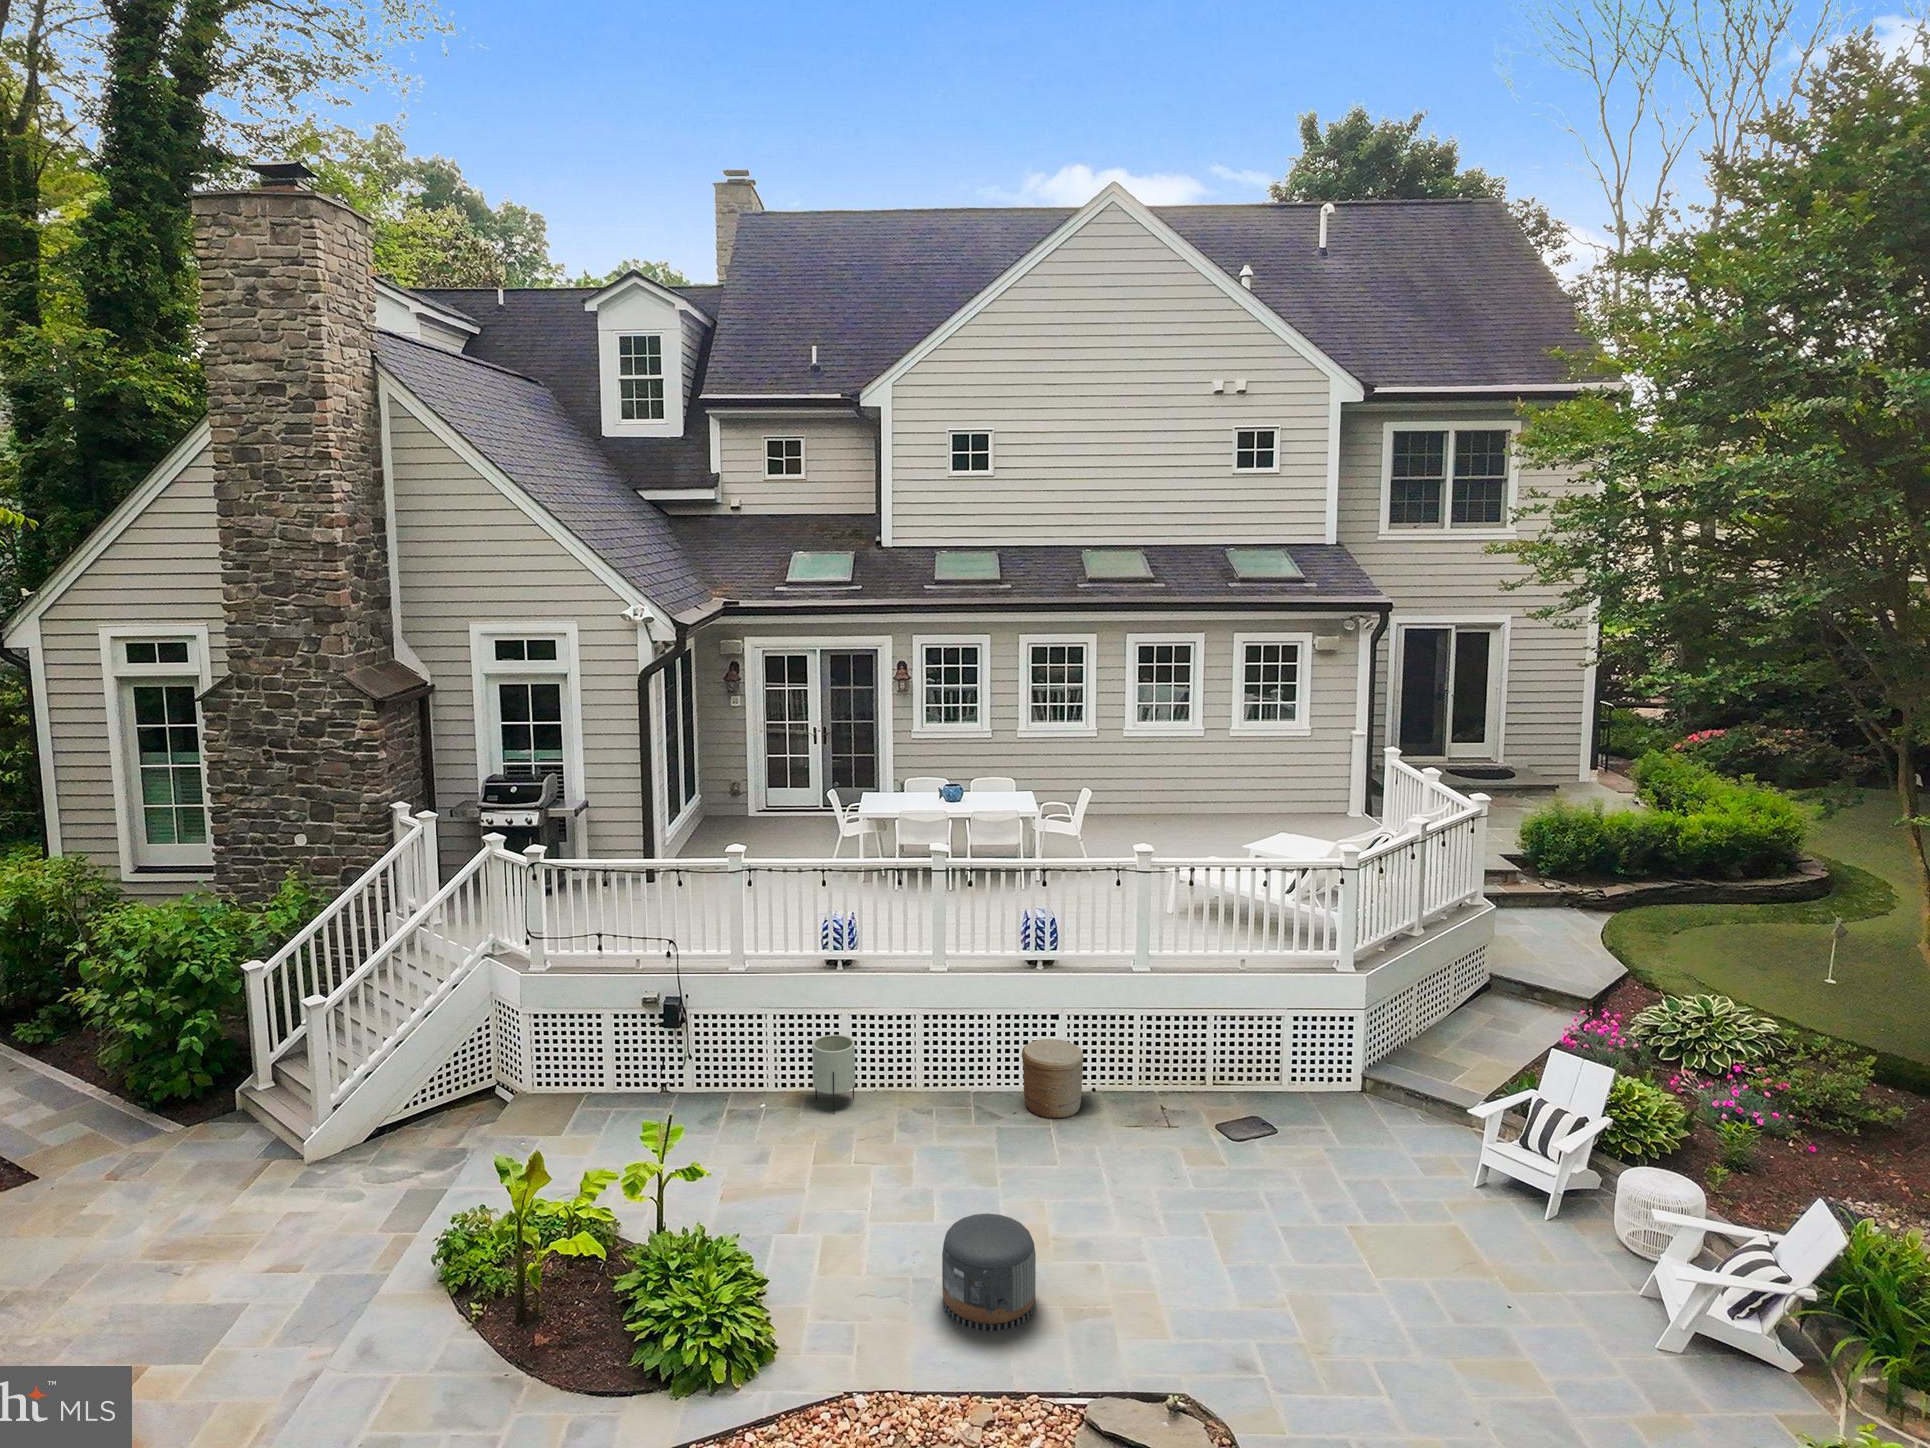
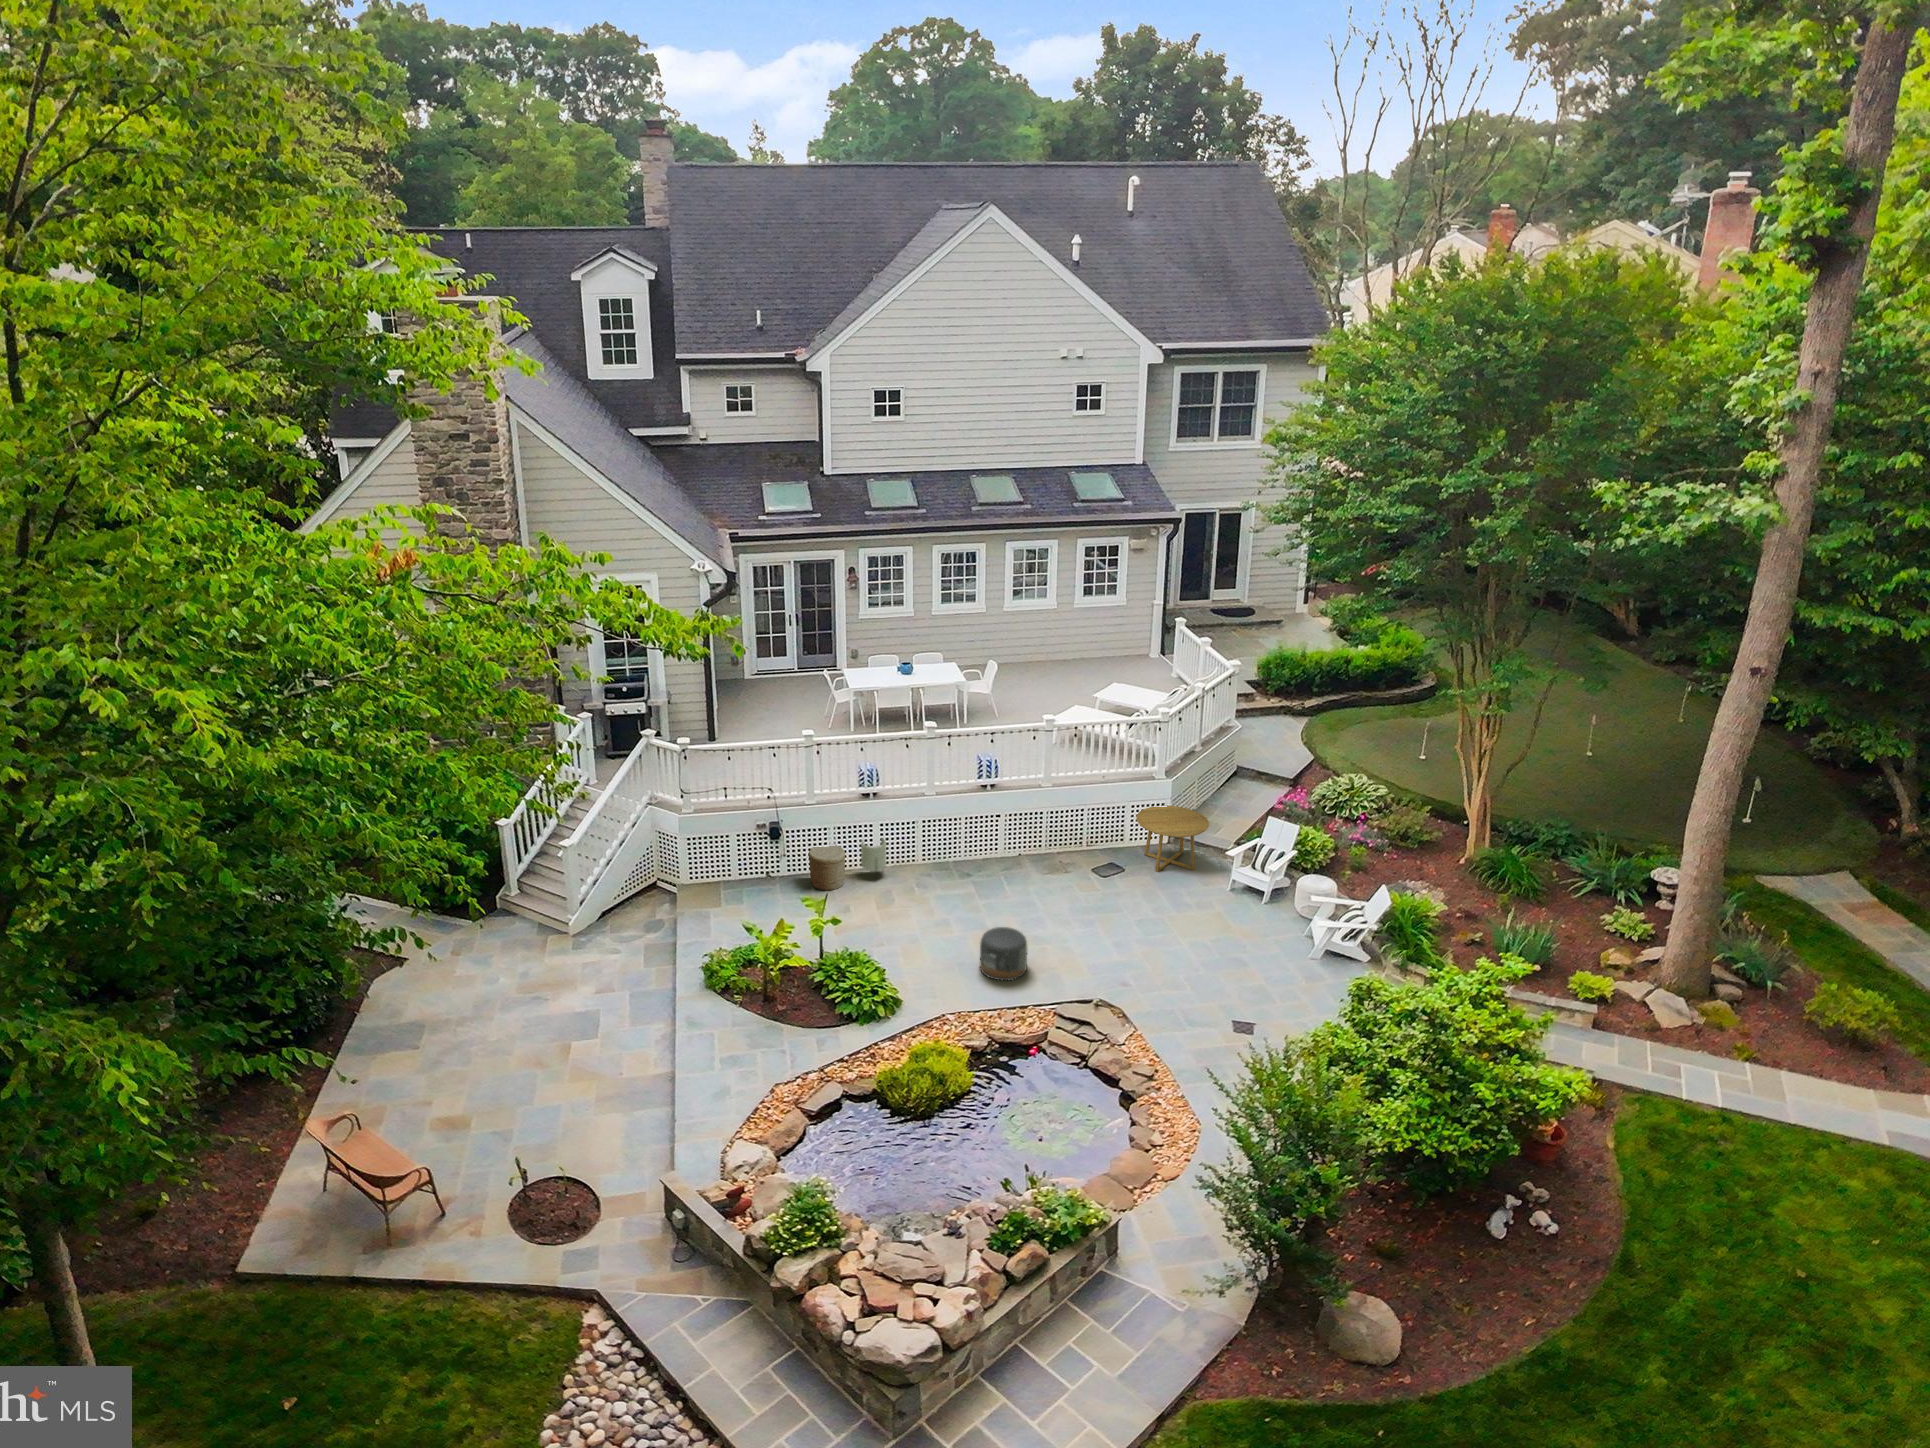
round table: none [1296,1020,1433,1143] -> present [1136,806,1209,872]
woven basket: present [1022,1039,1083,1118] -> present [808,845,845,891]

